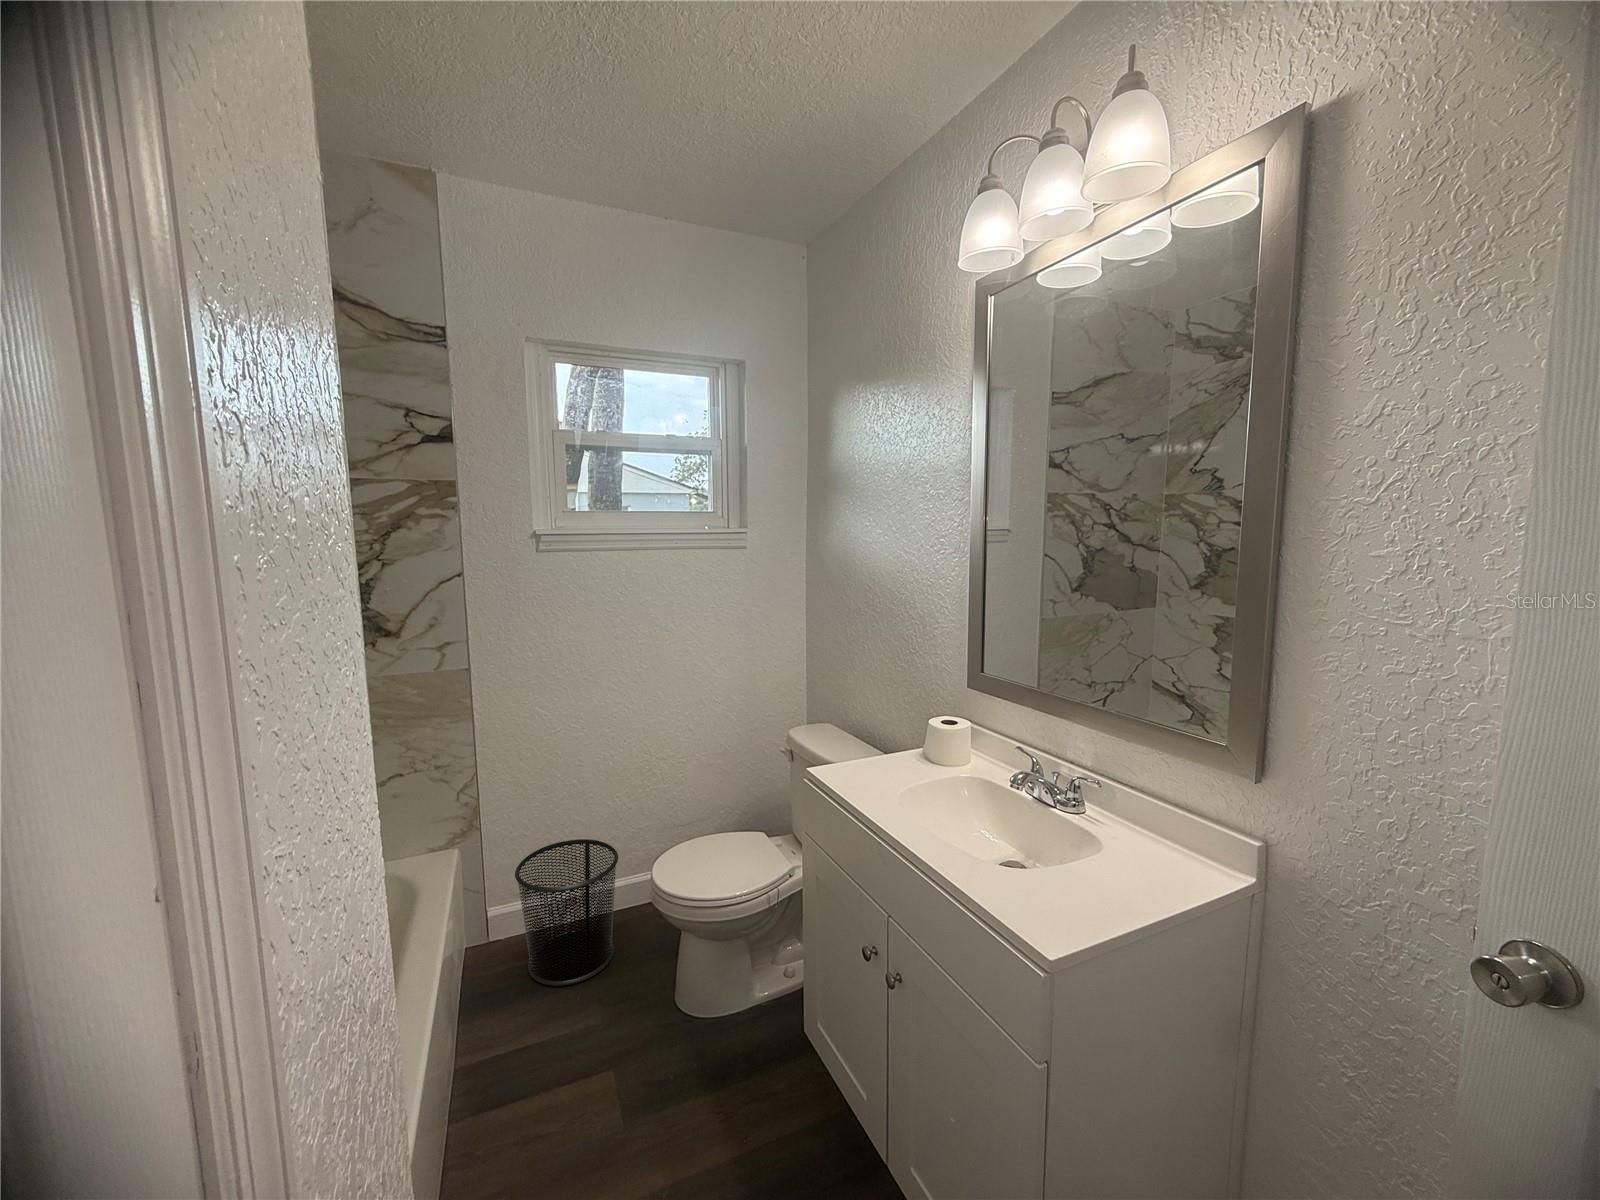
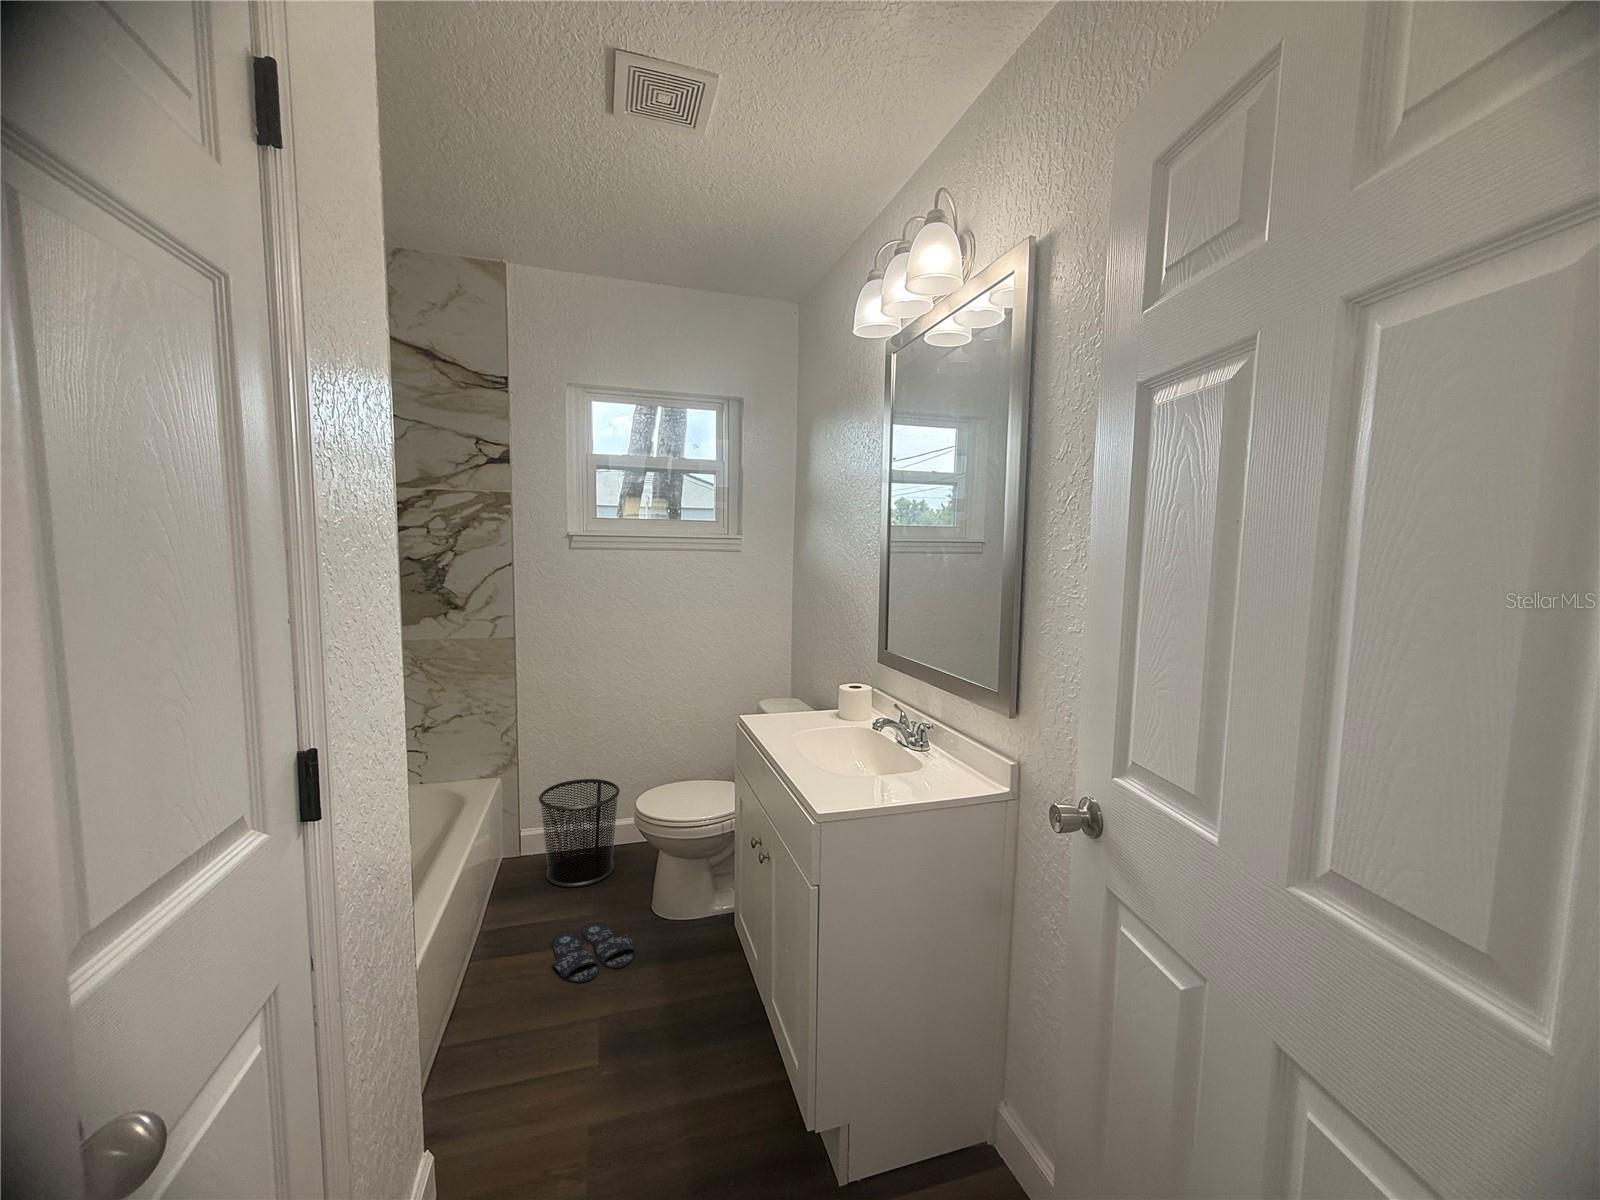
slippers: none [559,1038,675,1144] -> present [552,922,634,983]

